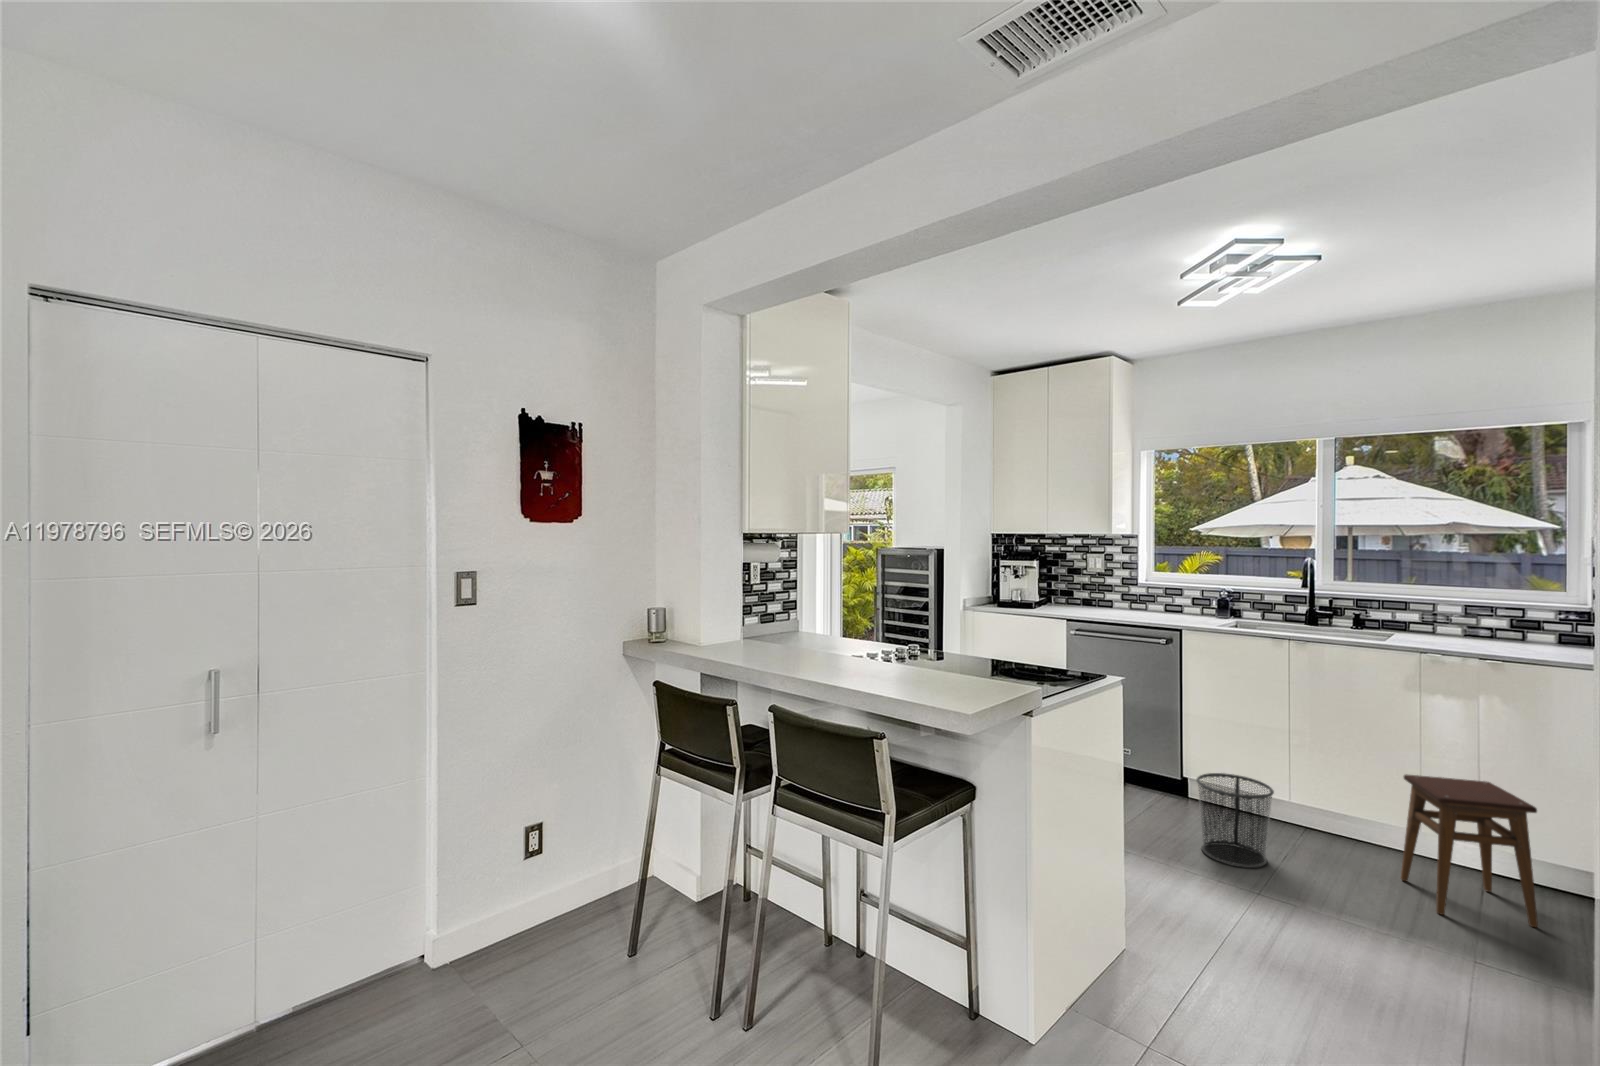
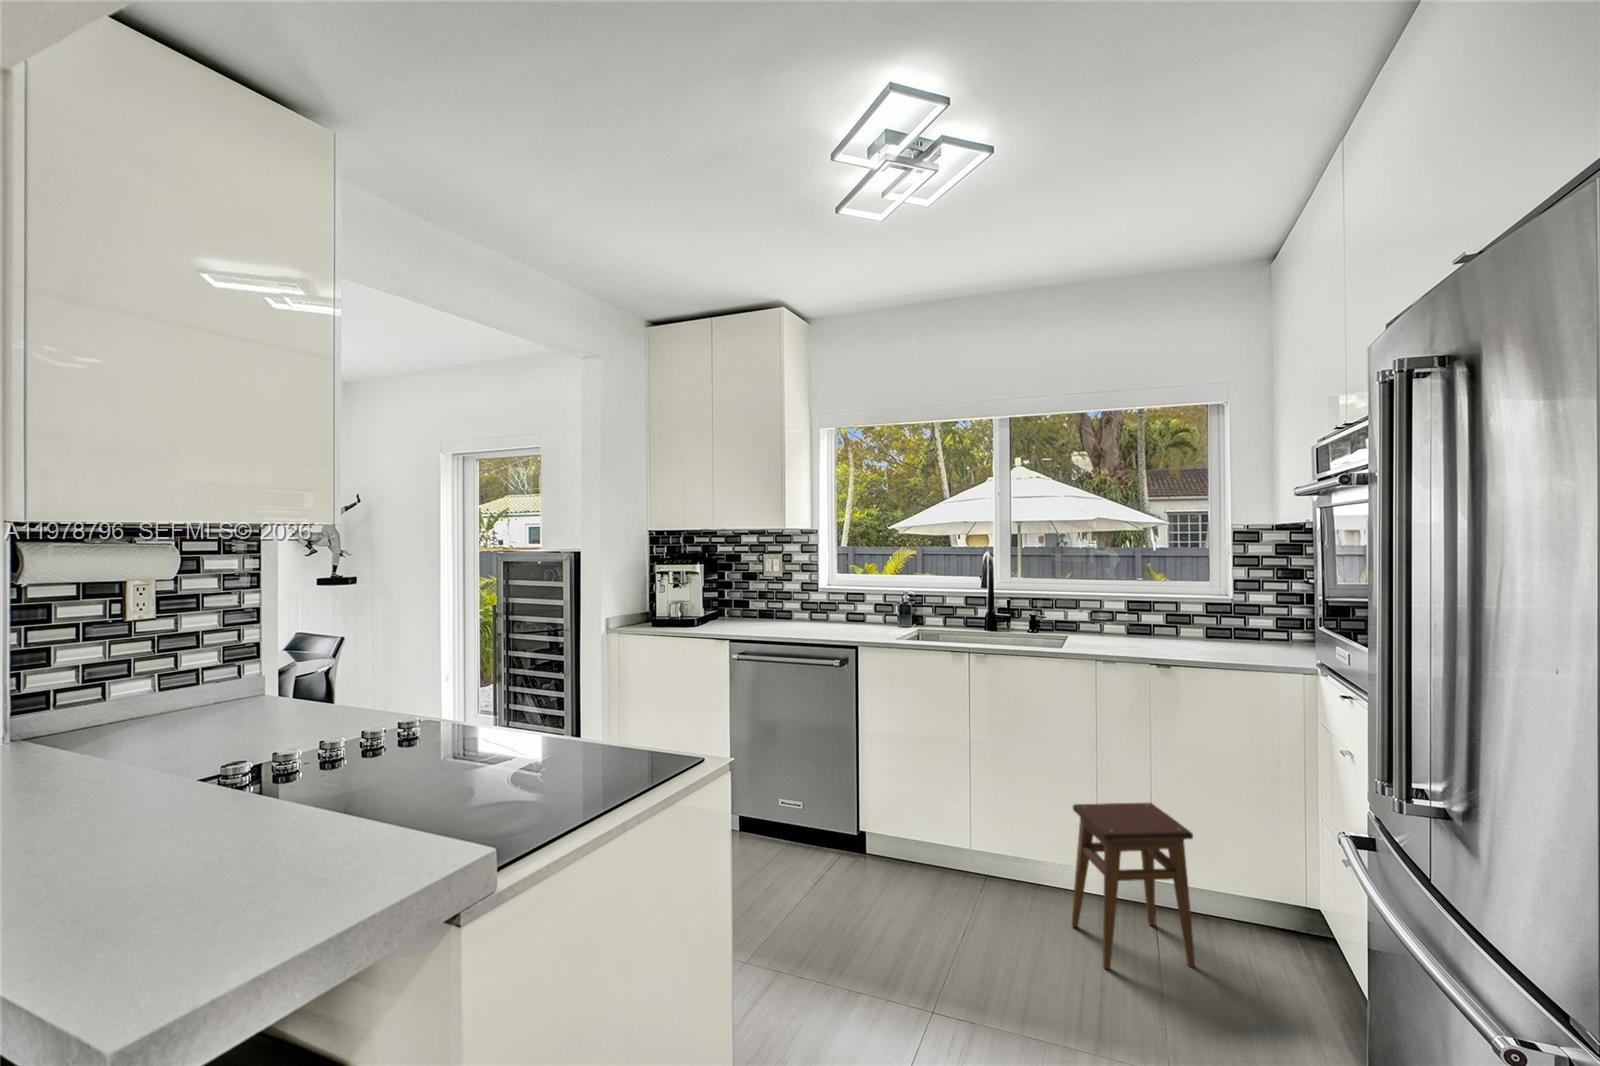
waste bin: present [1197,773,1274,868] -> none [861,823,944,942]

